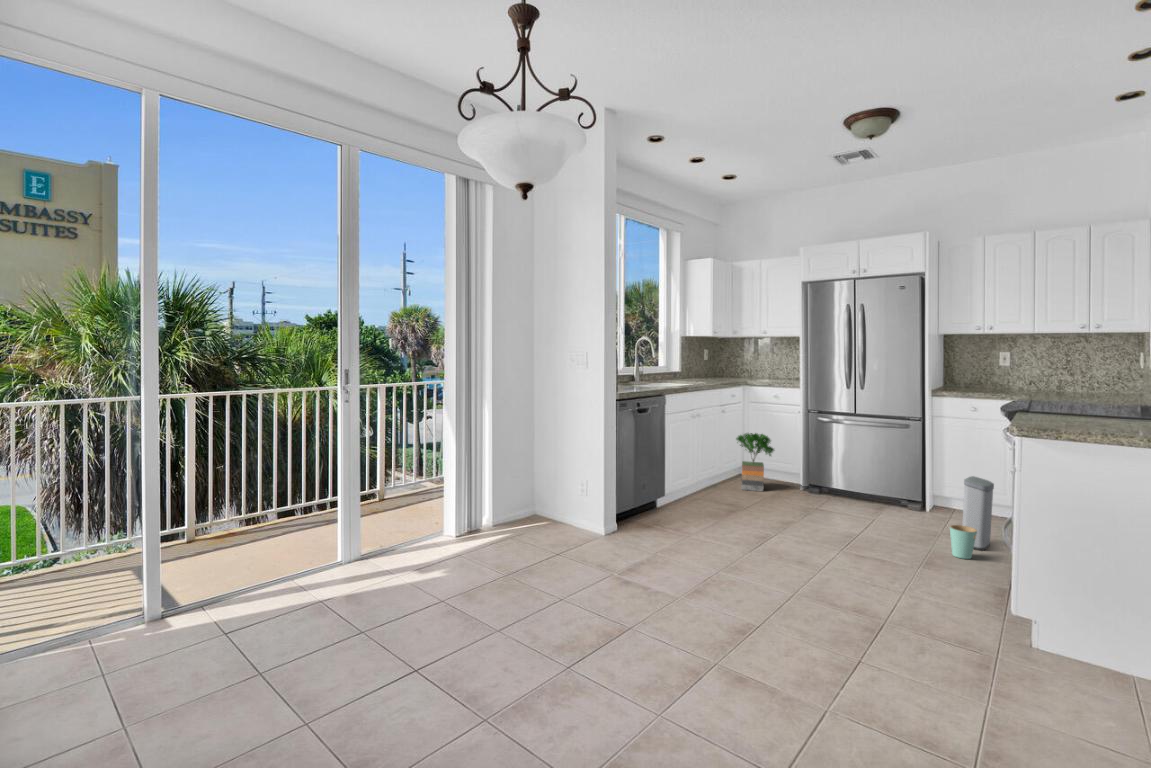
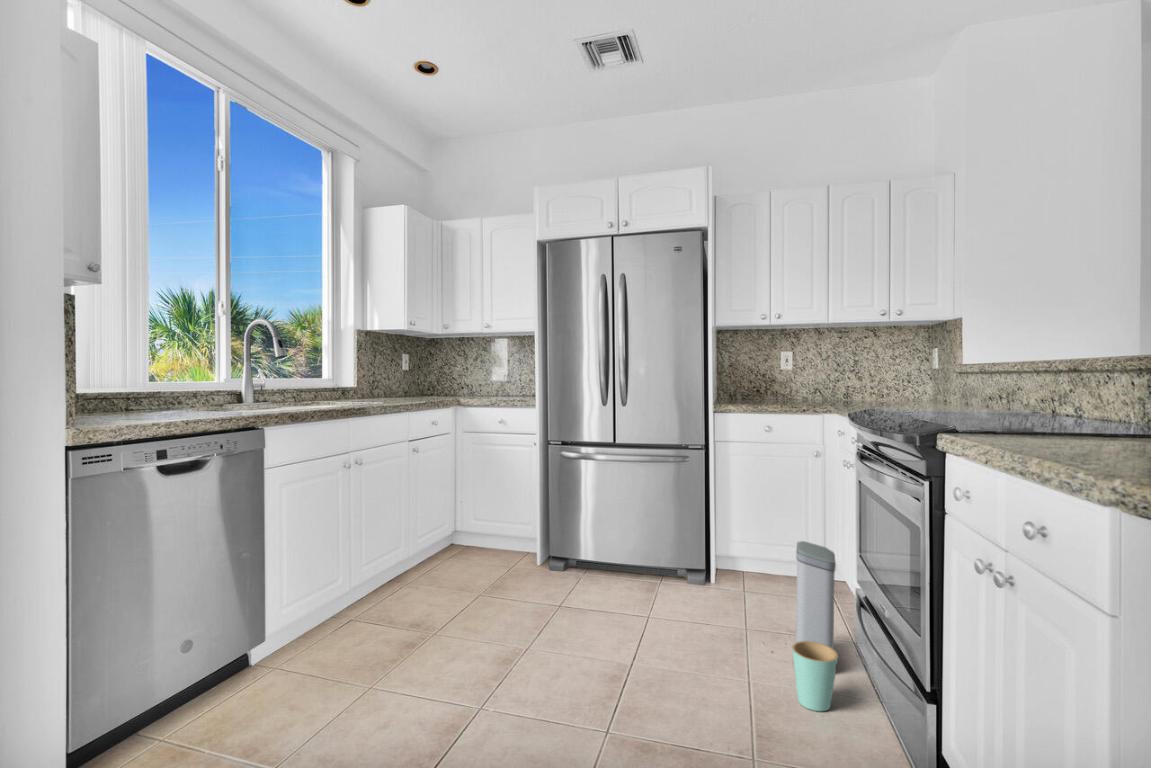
potted tree: present [736,433,774,491] -> none [436,479,501,579]

